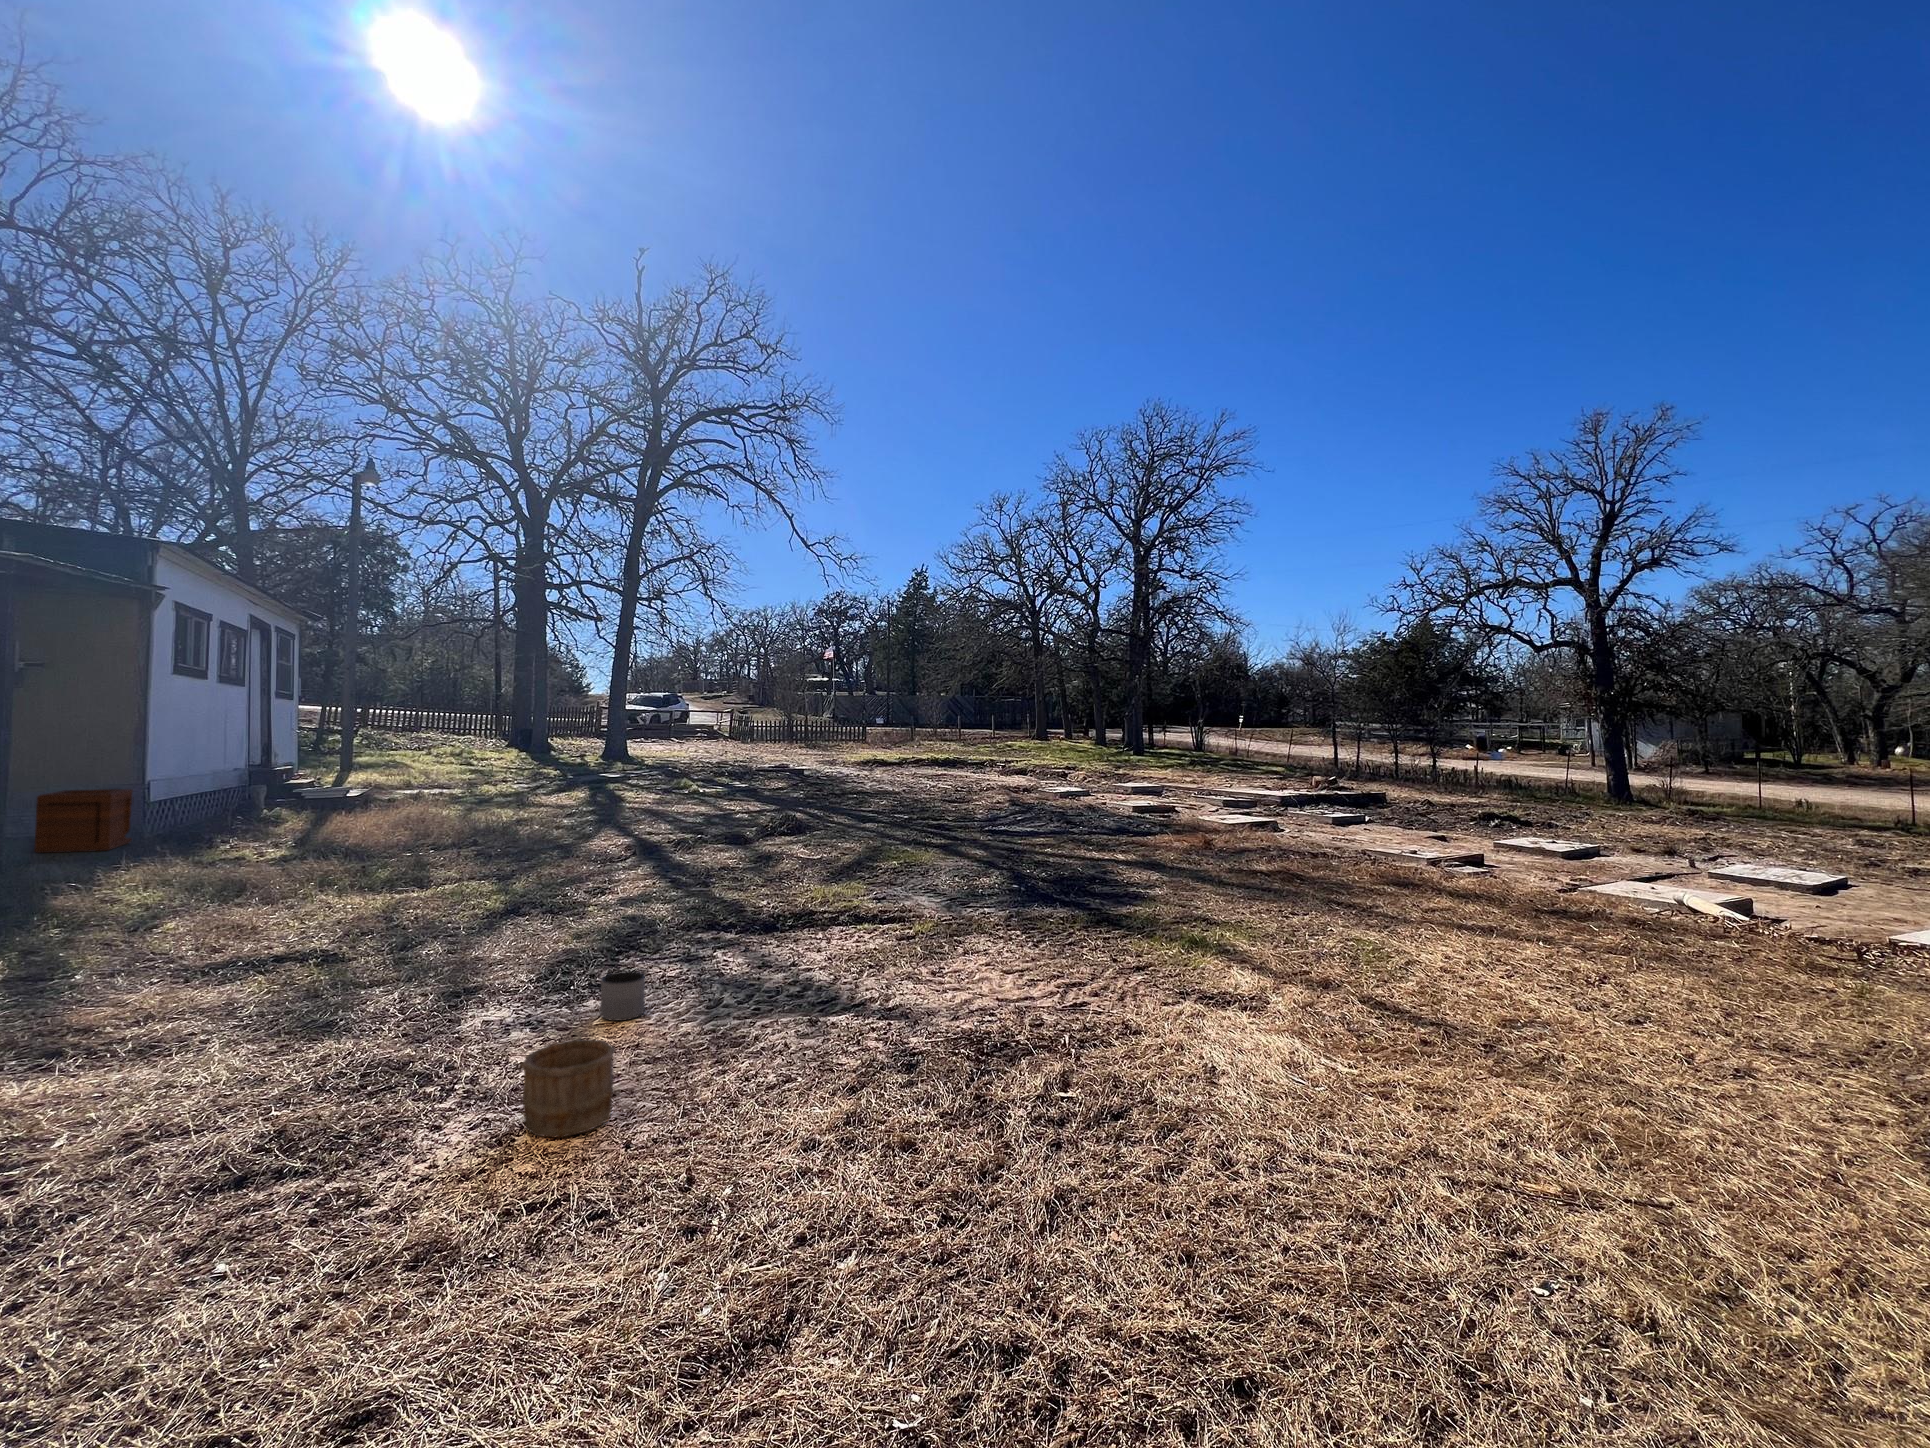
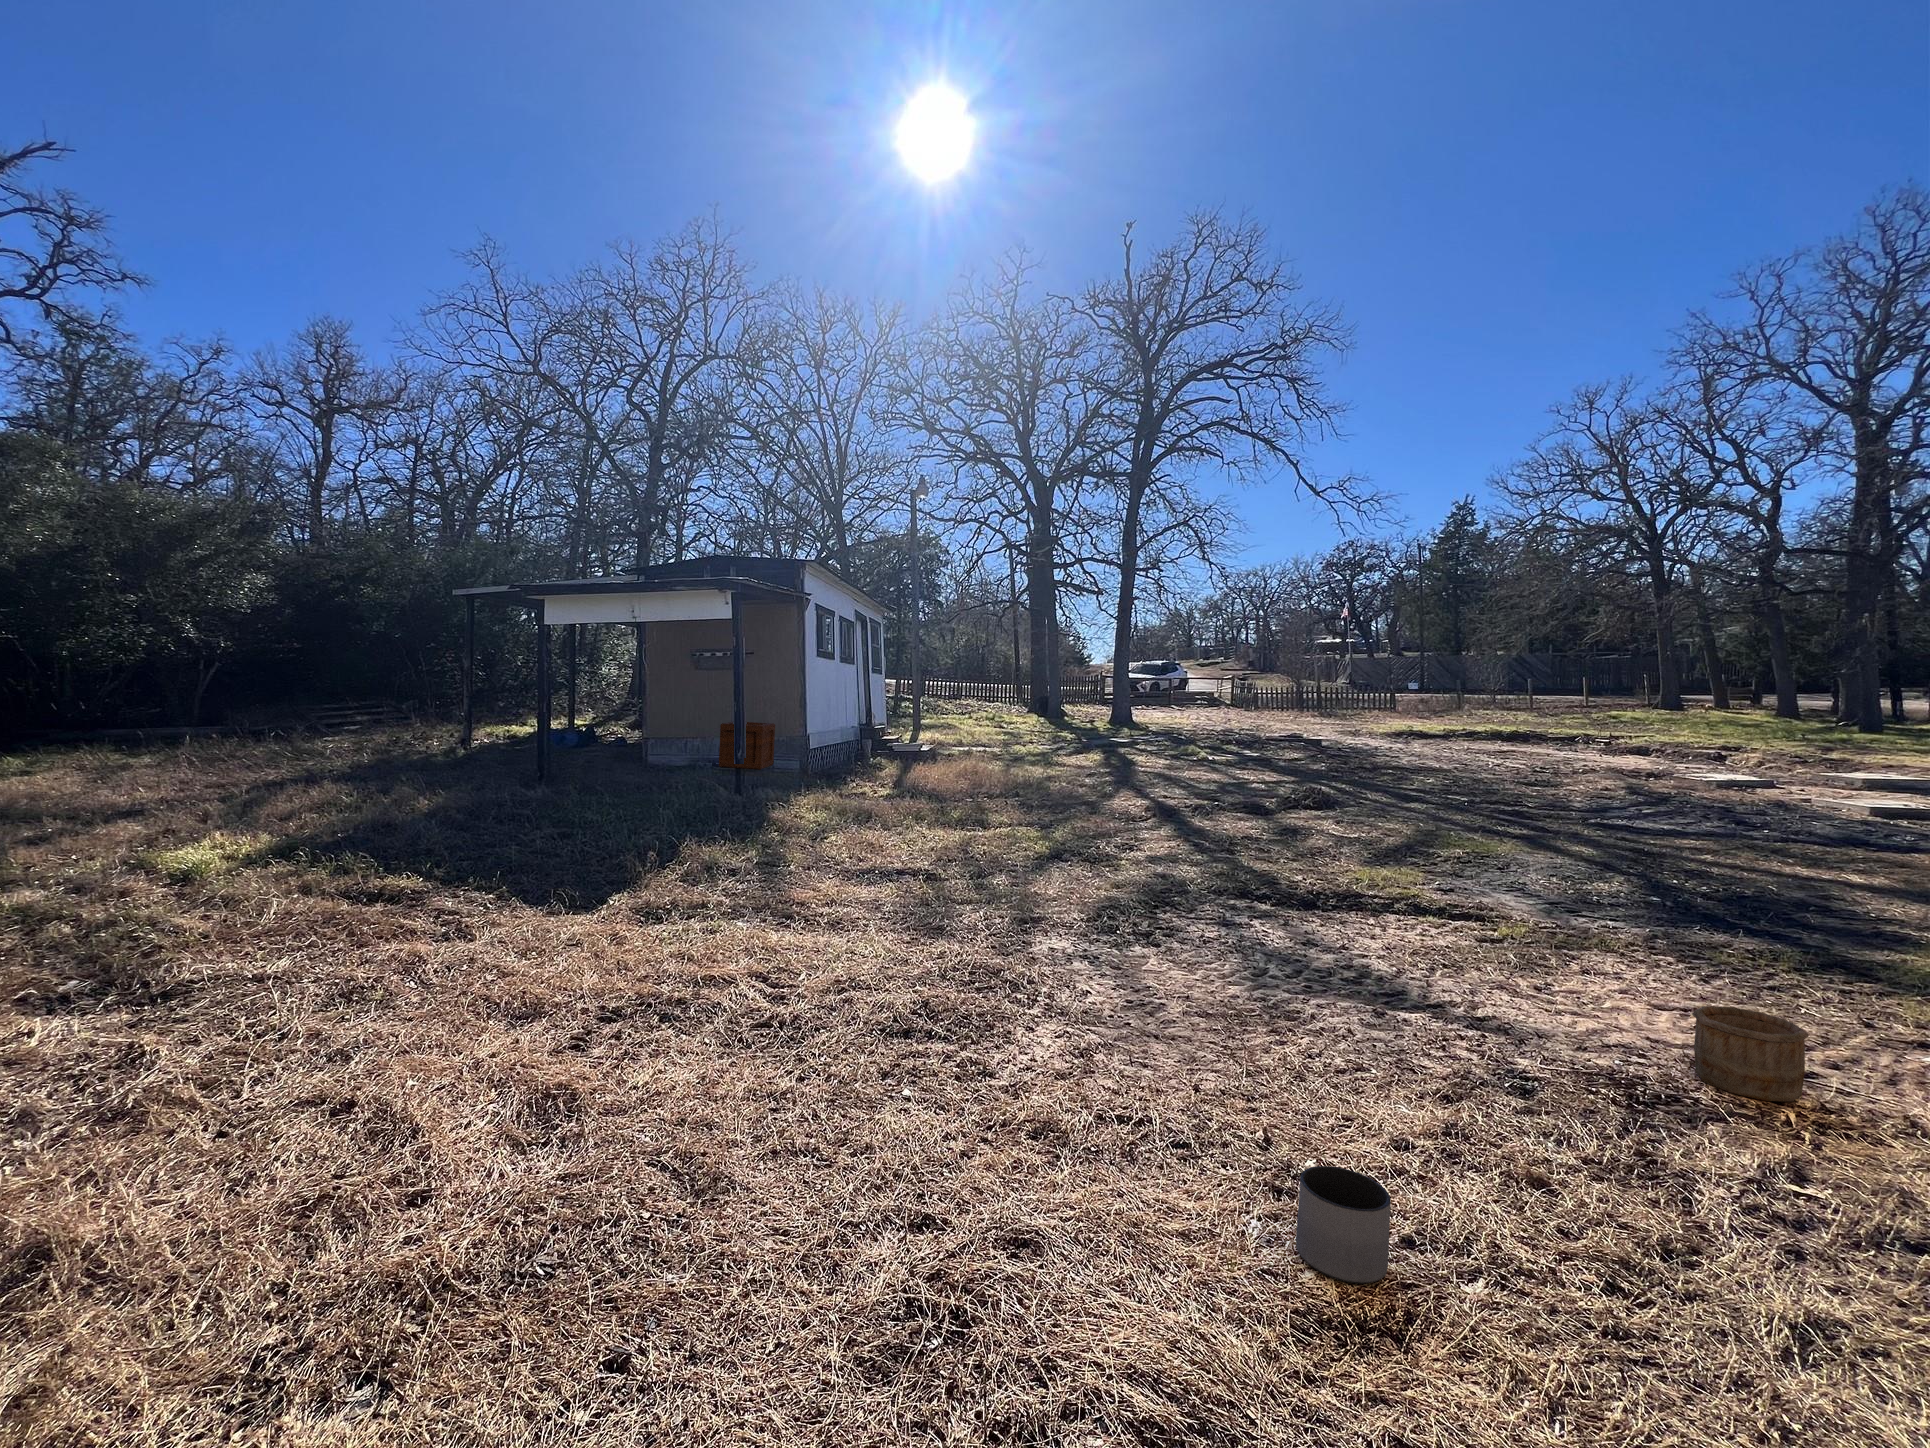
planter: present [600,972,645,1021] -> present [1296,1166,1391,1284]
wooden bucket: present [521,1040,615,1138] -> present [1692,1006,1809,1101]

